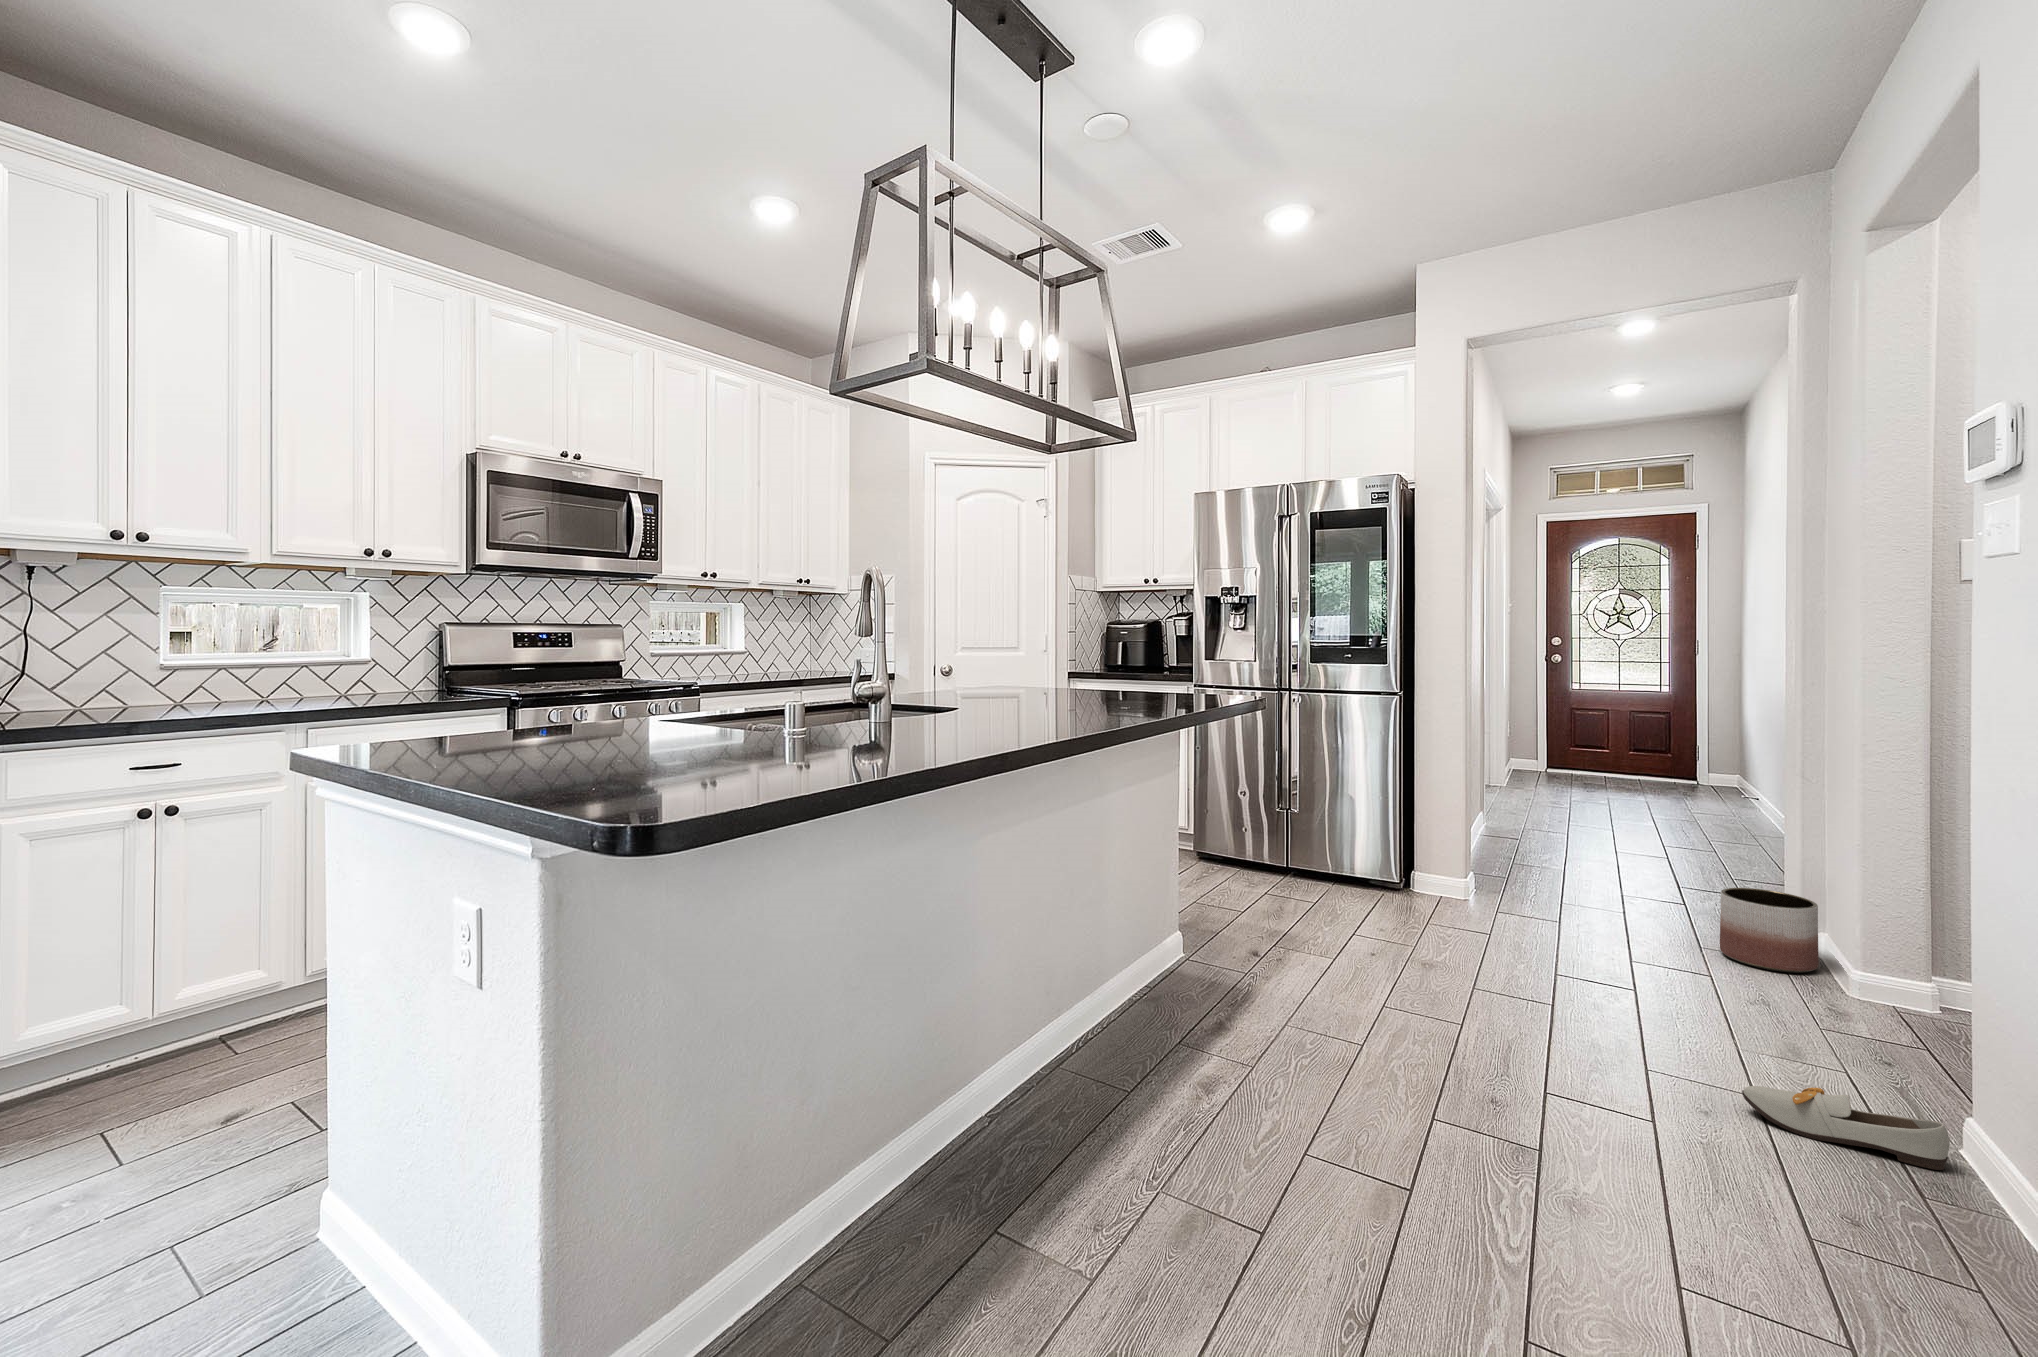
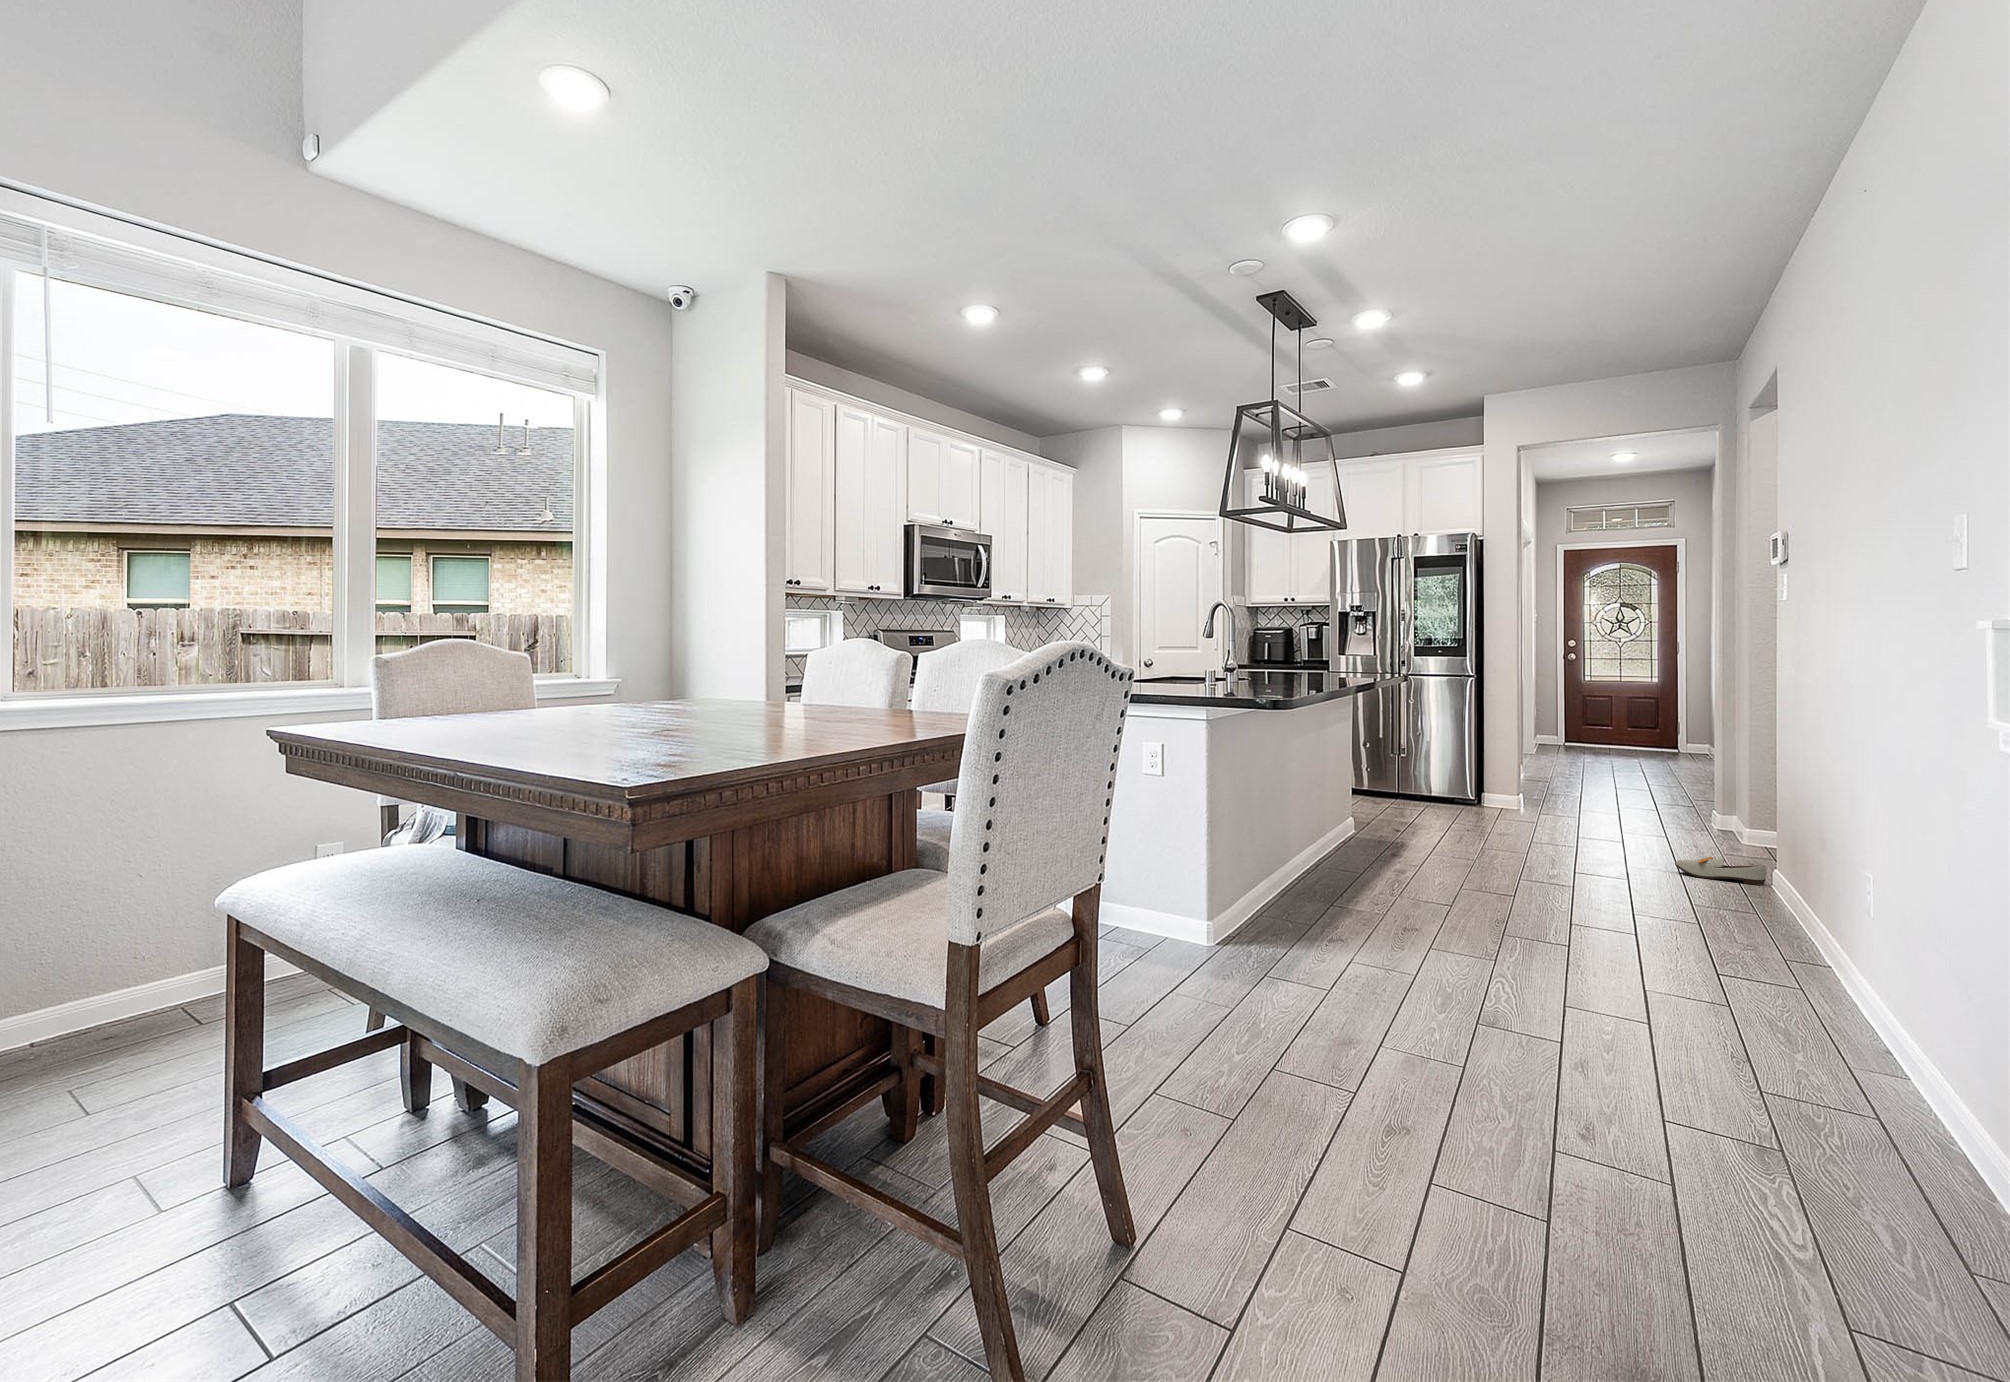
planter: present [1720,888,1819,973] -> none [1677,790,1732,834]

